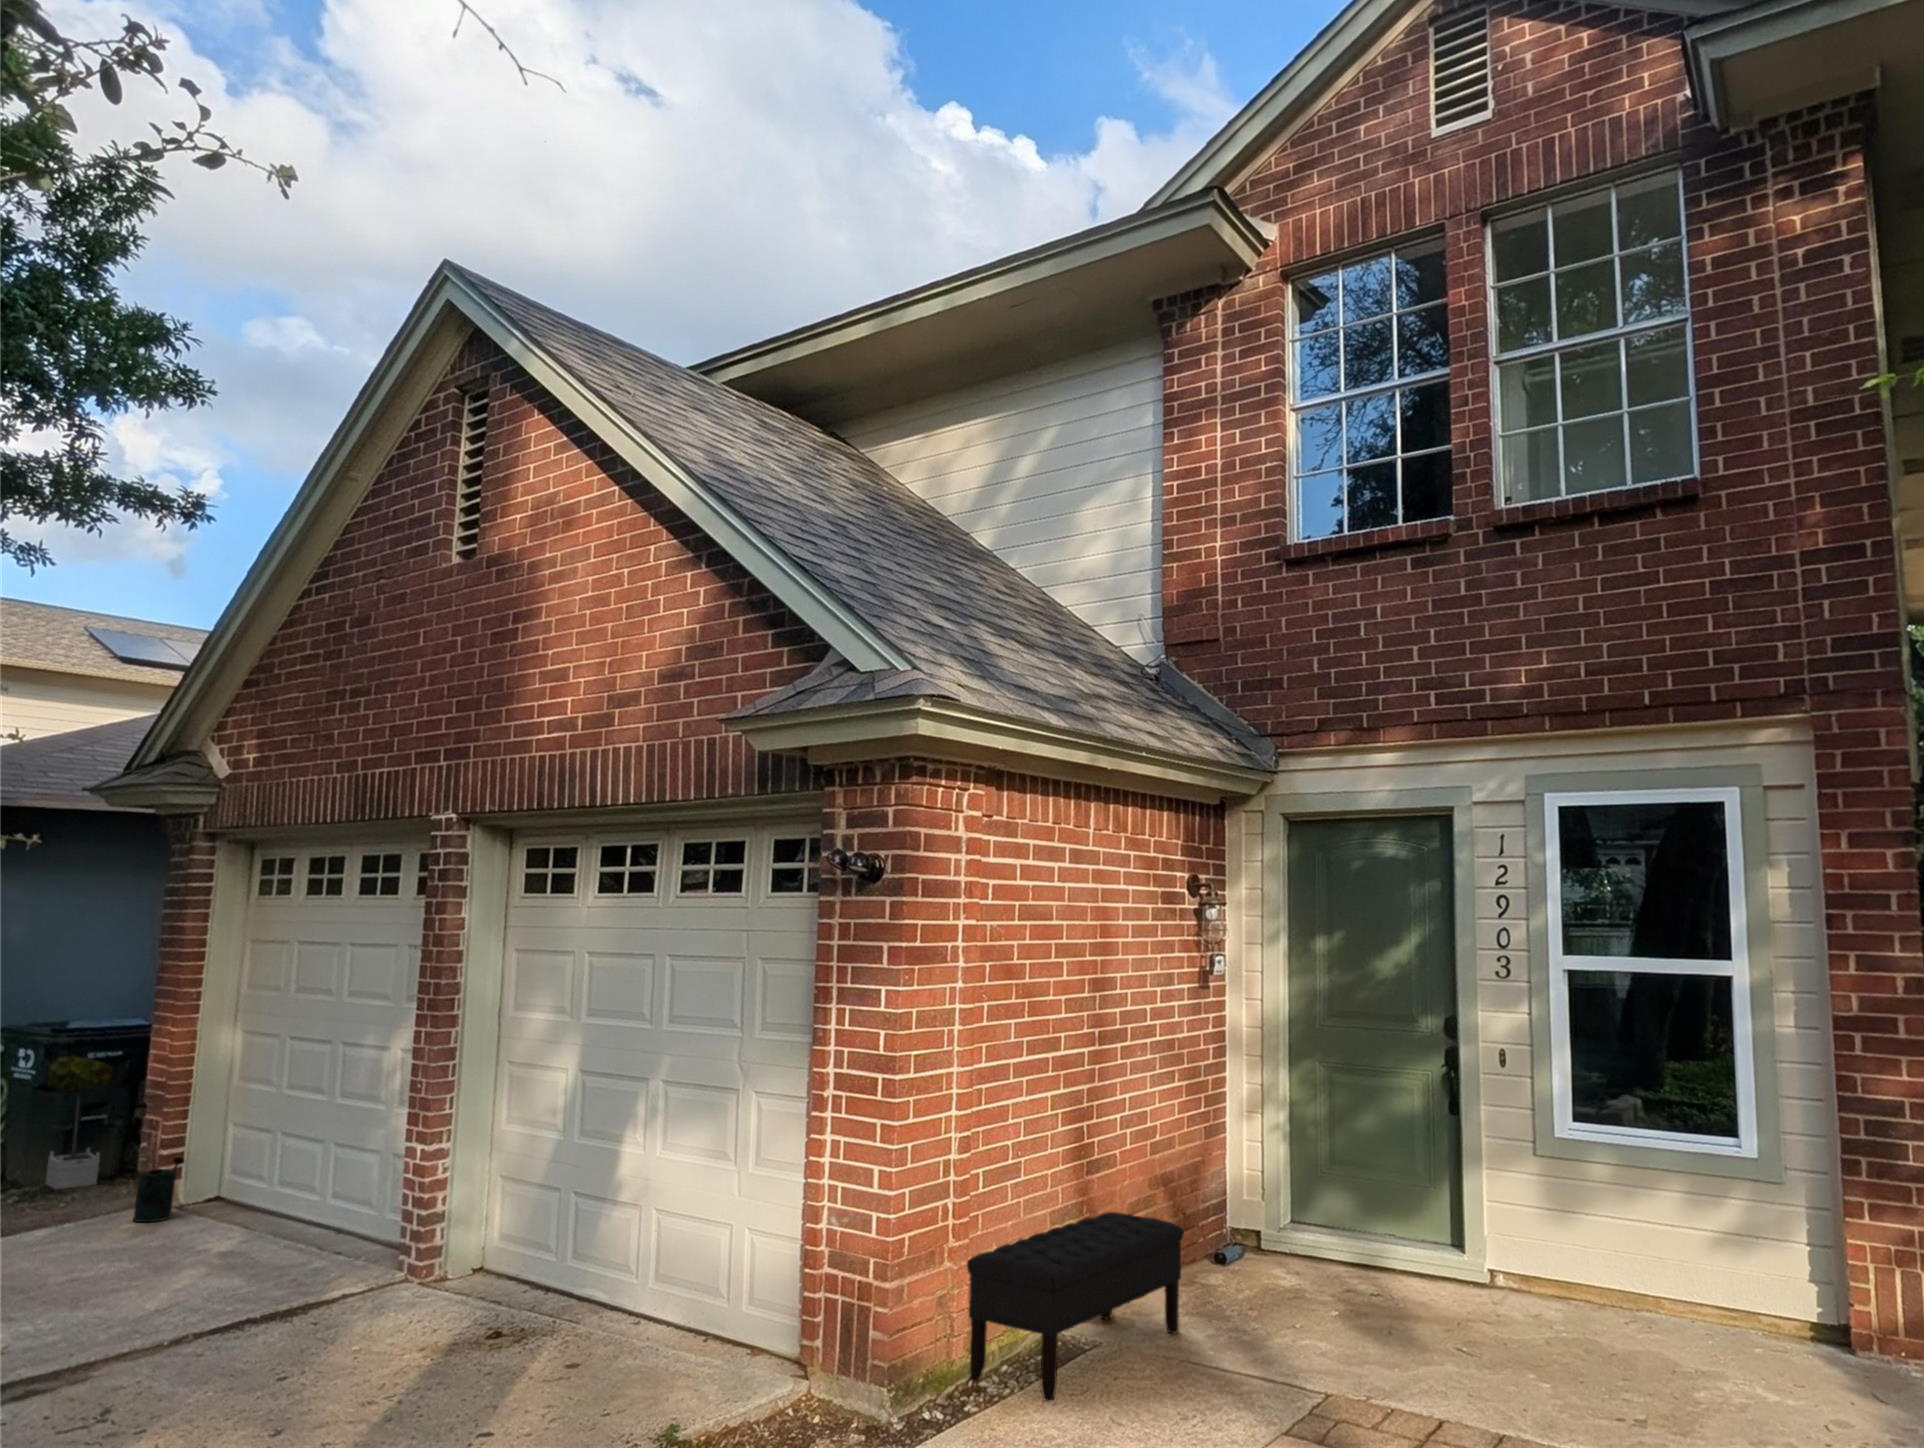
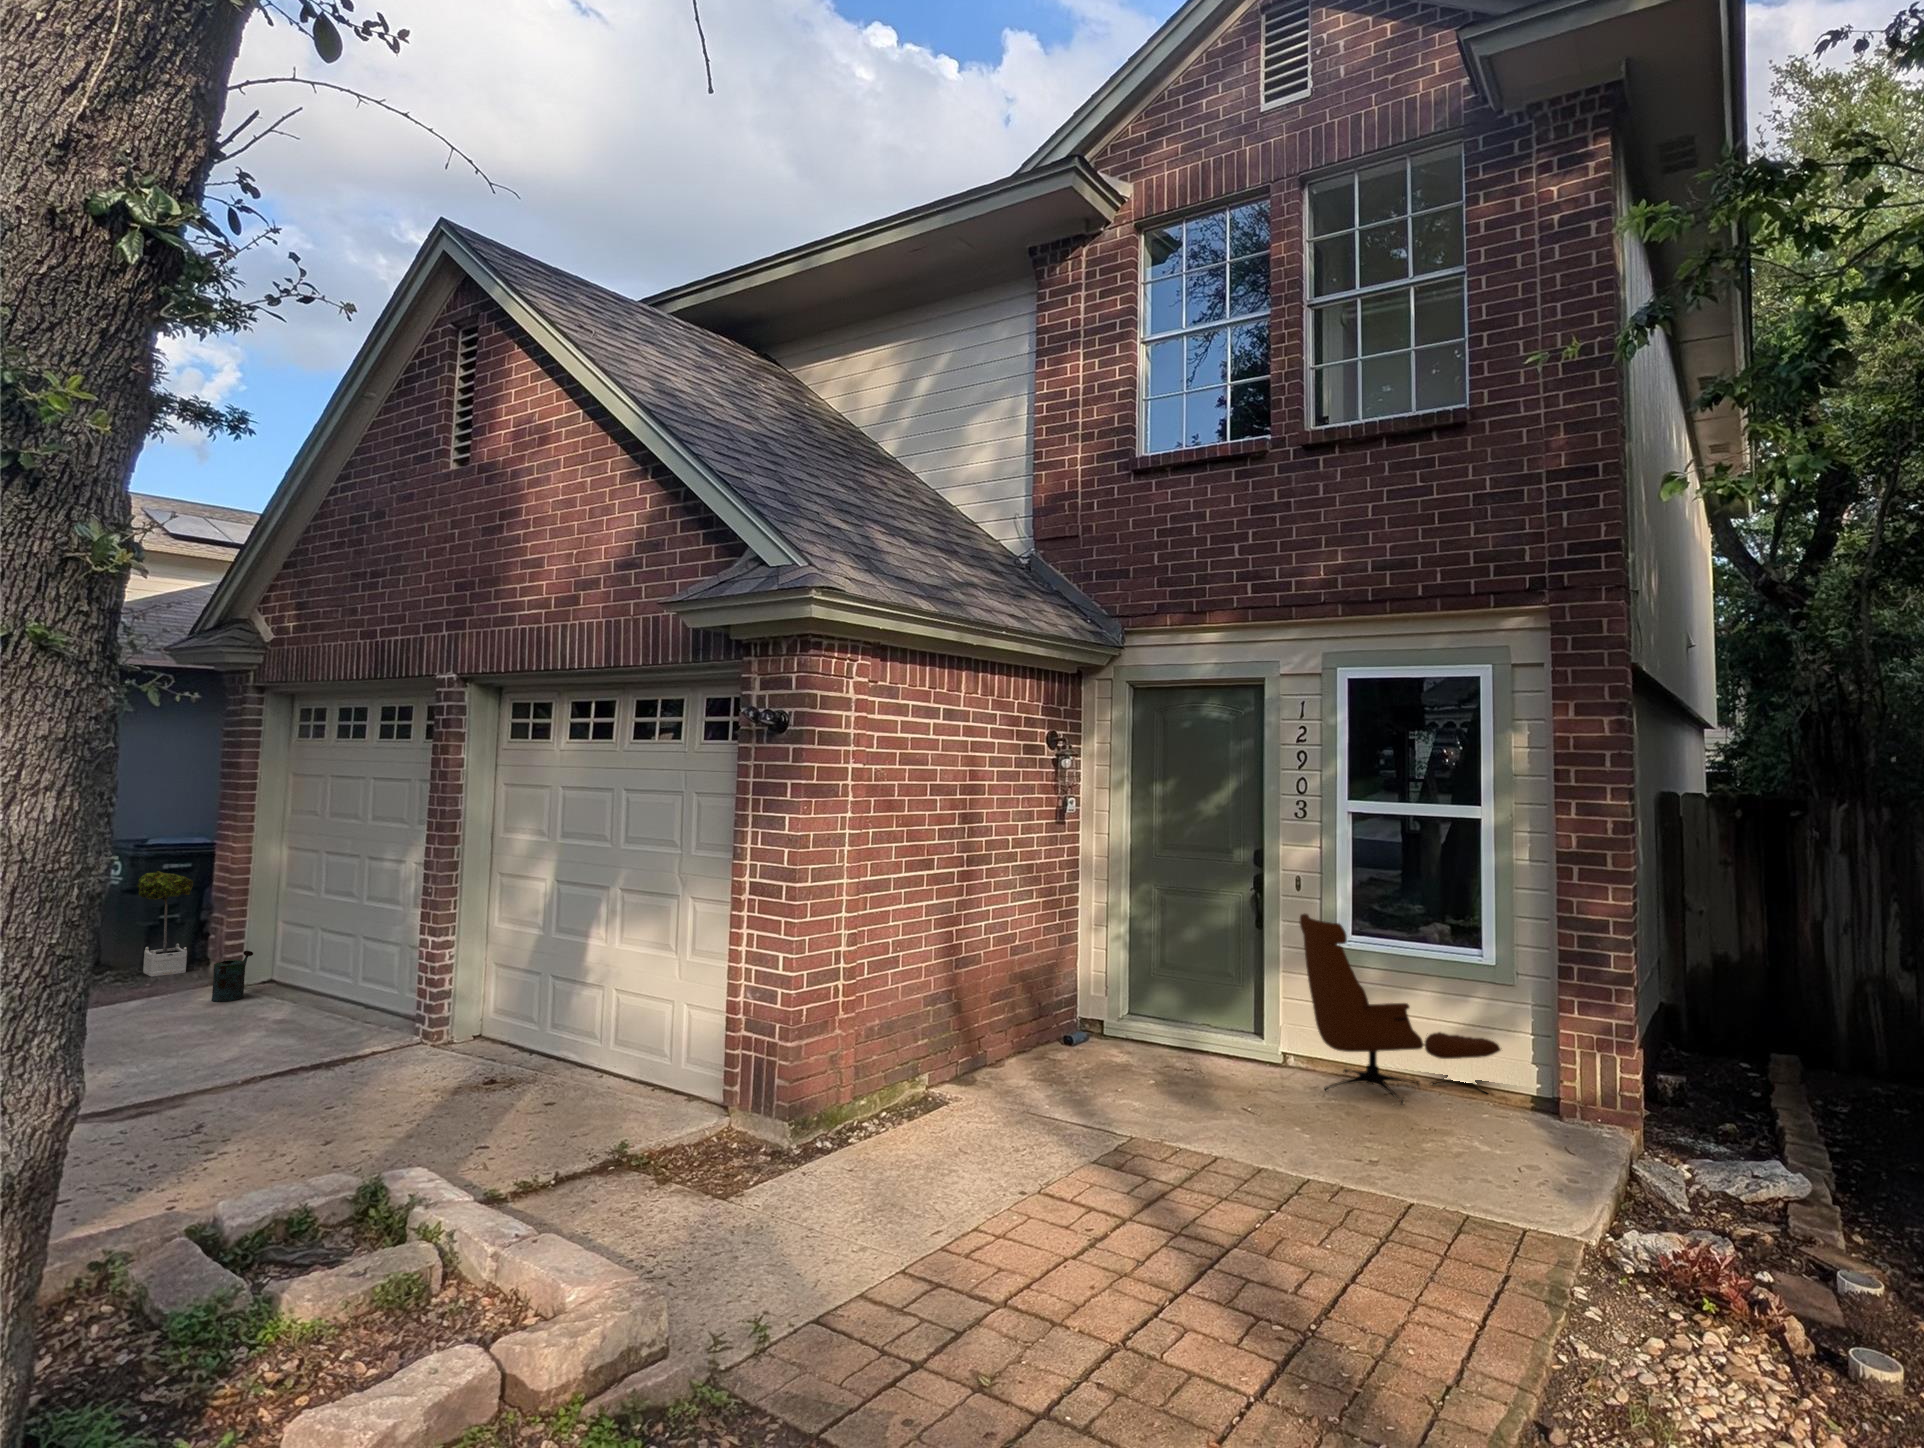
lounge chair: none [1532,1117,1811,1377] -> present [1300,913,1501,1105]
bench: present [967,1212,1184,1402] -> none [854,988,1032,1130]

